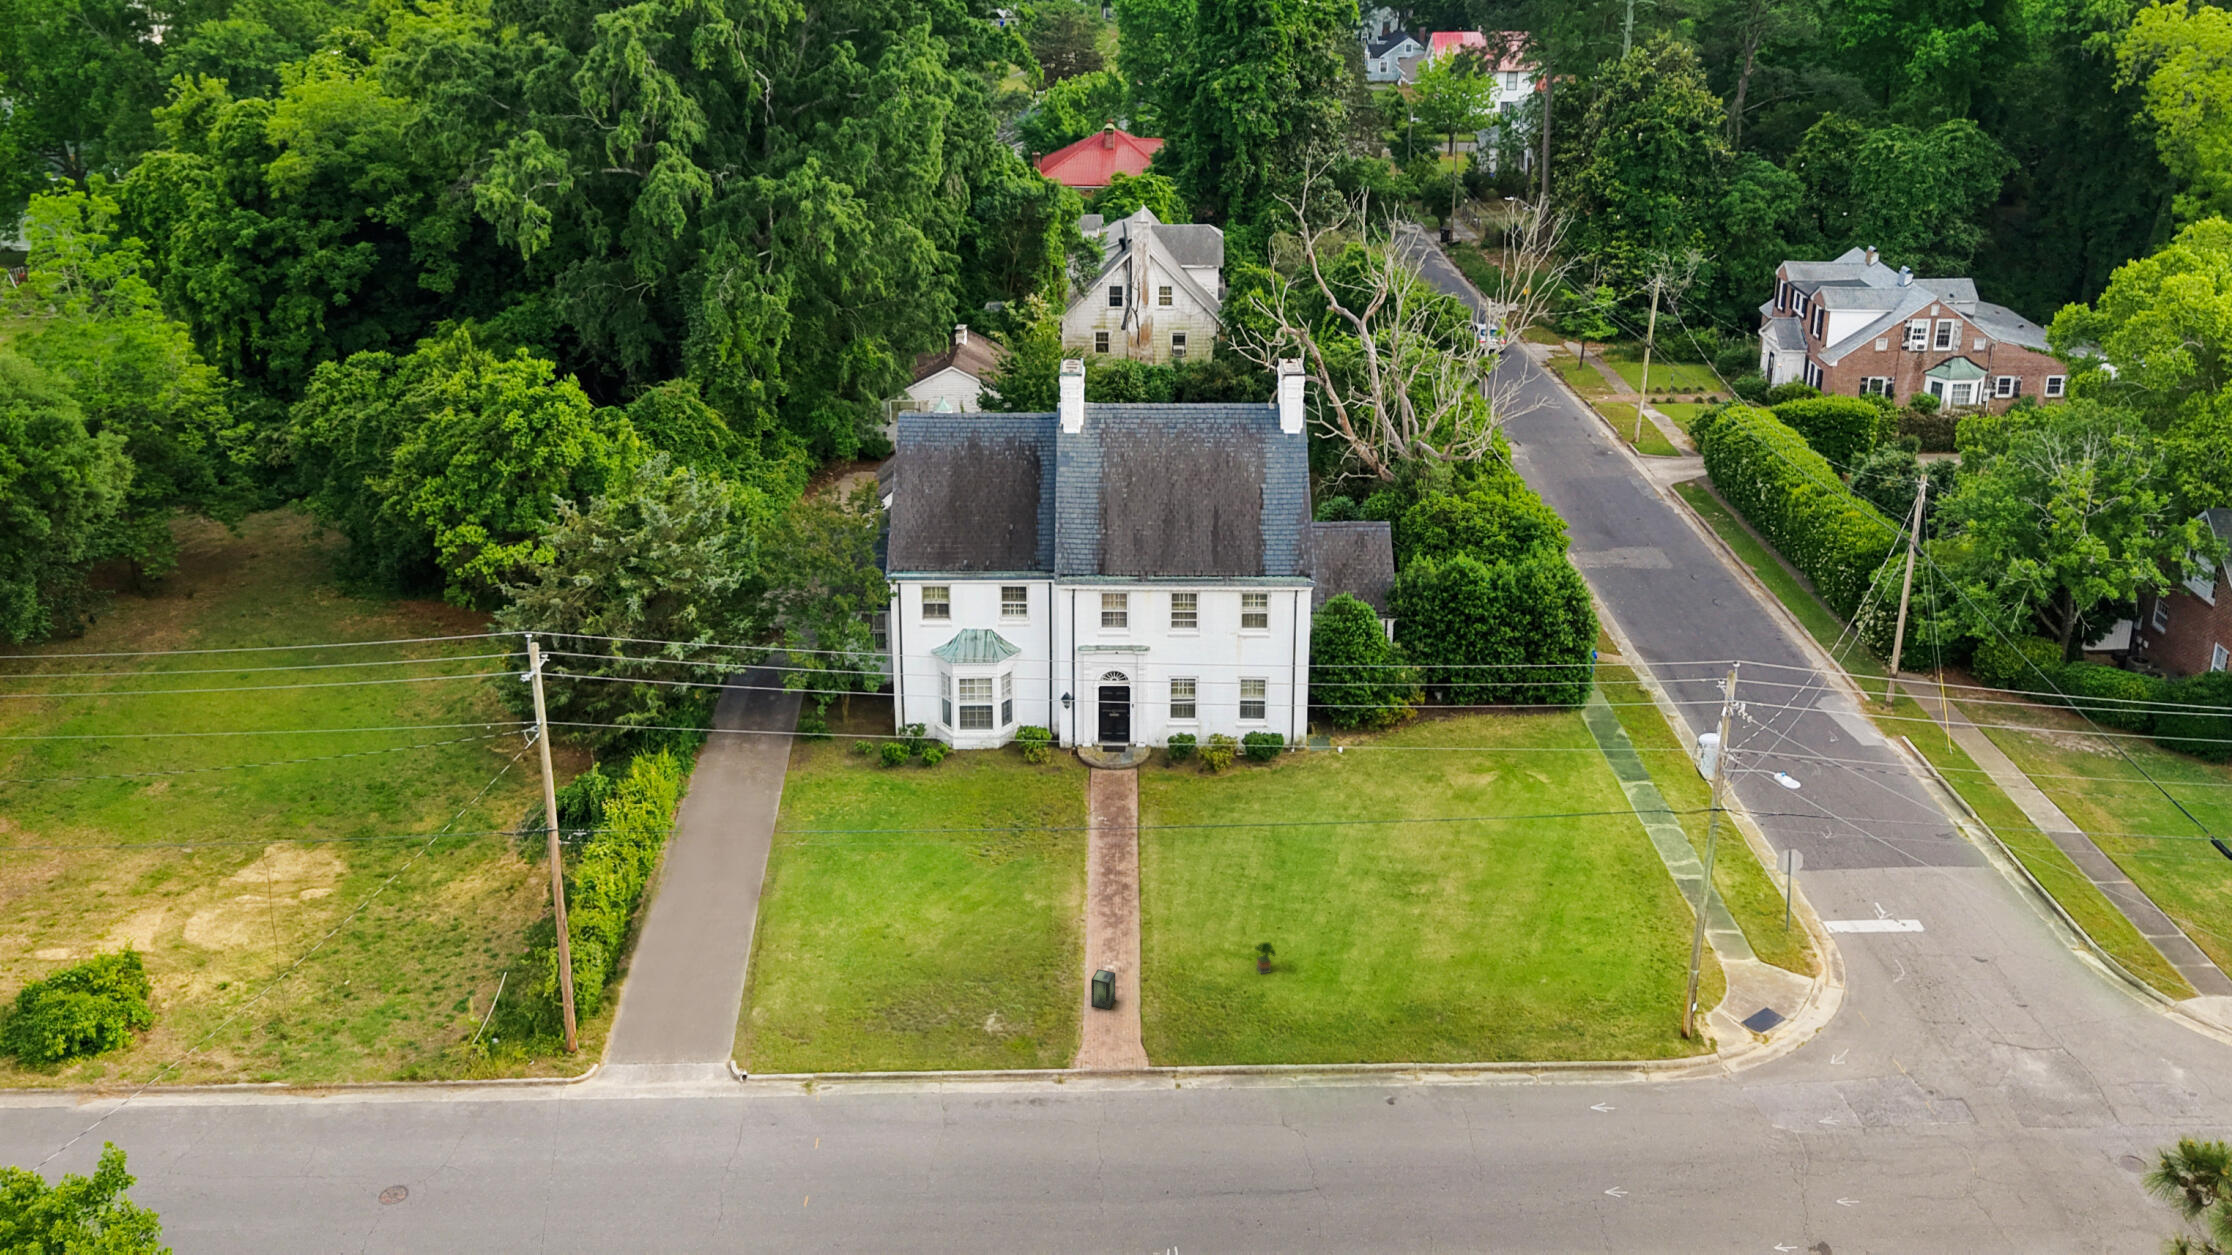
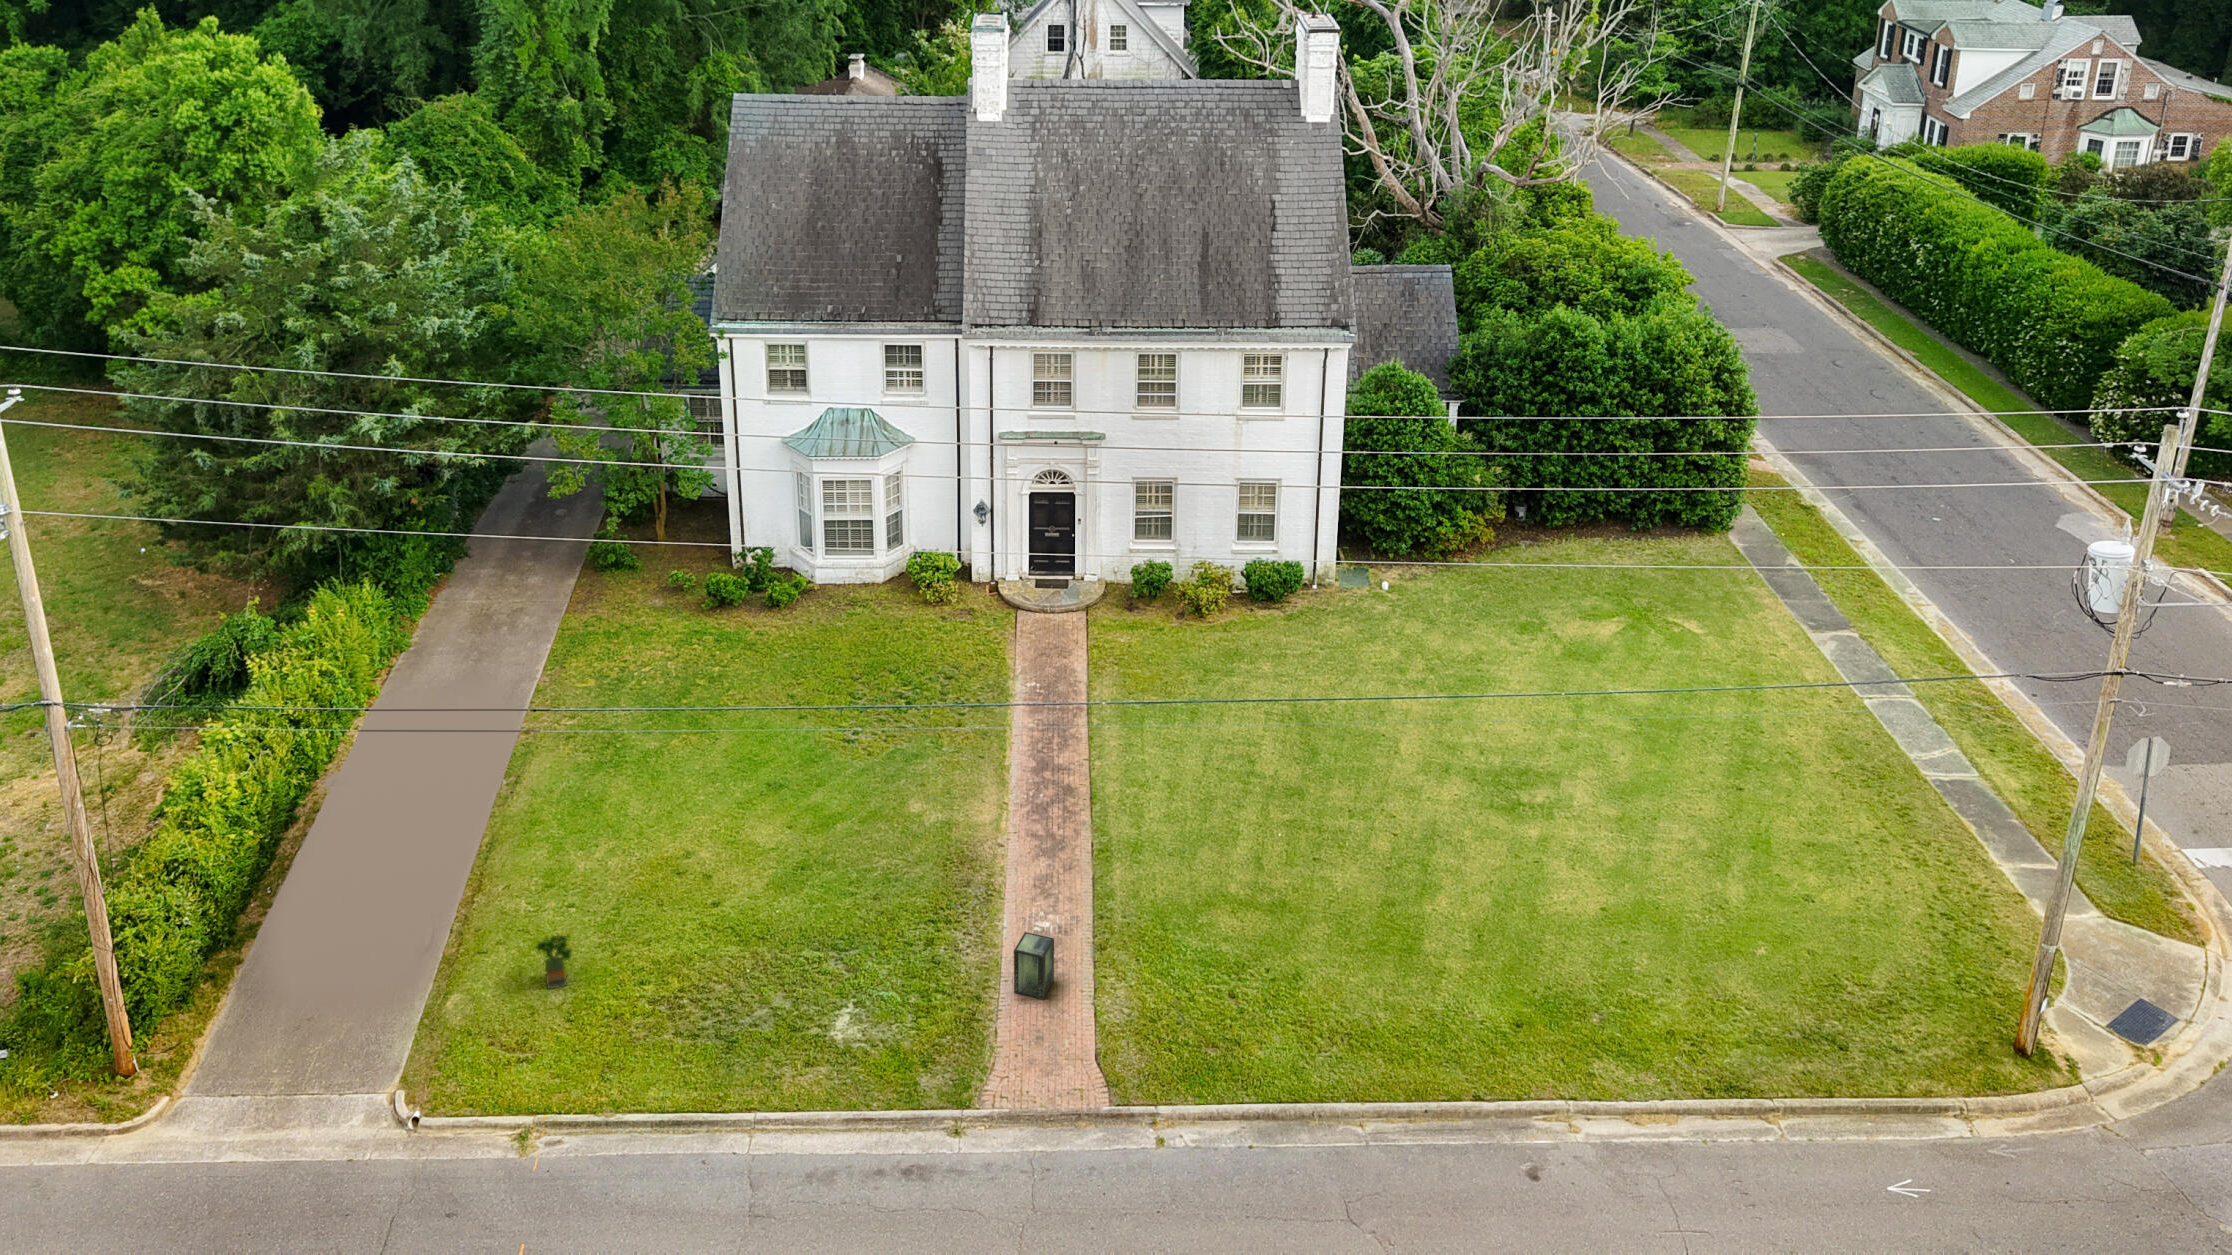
potted tree: present [1255,942,1276,974] -> present [536,935,572,989]

